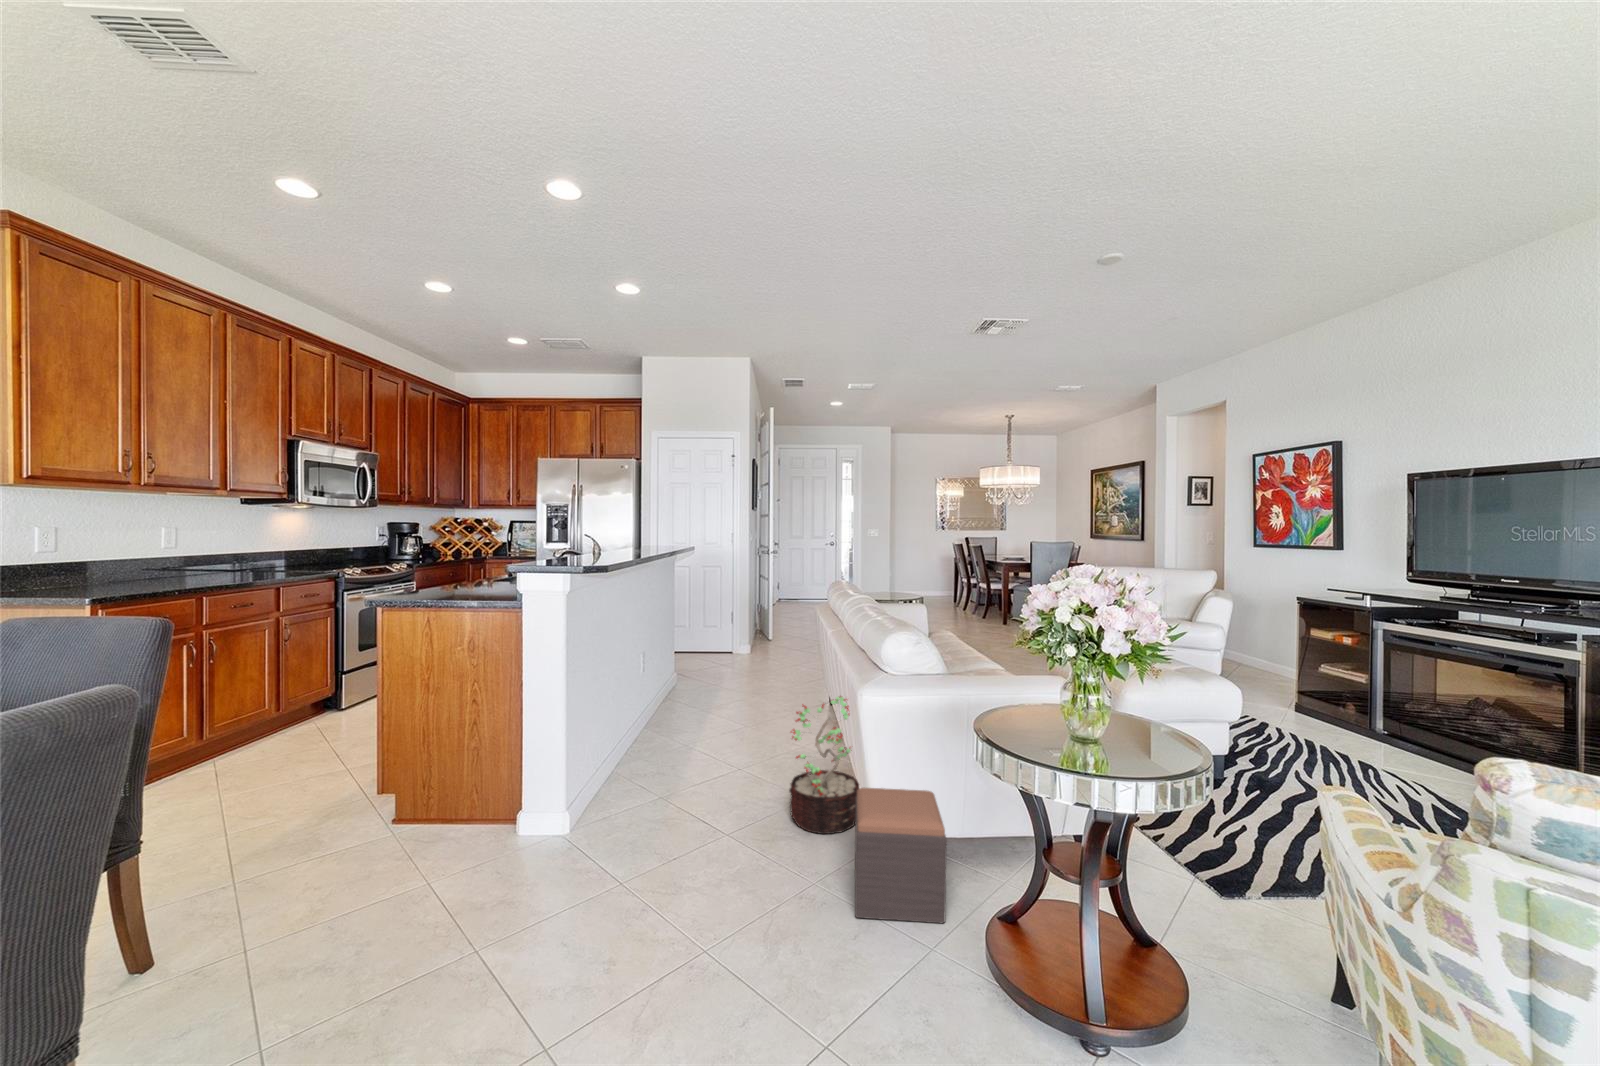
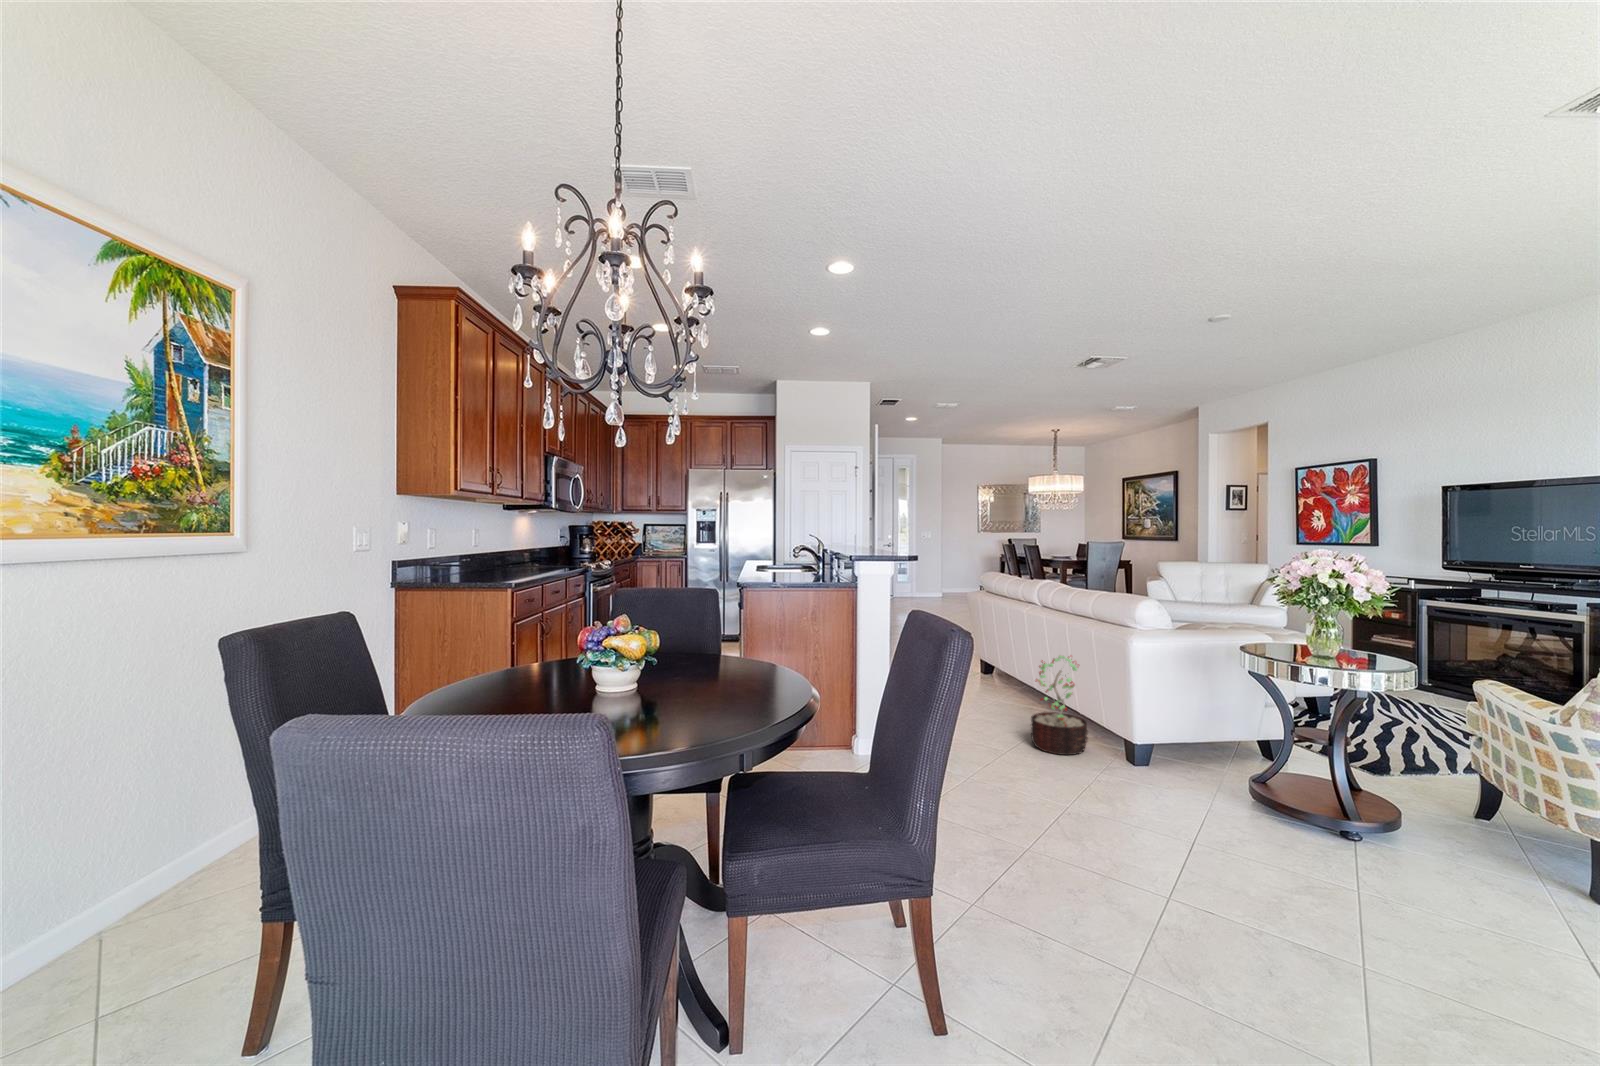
footstool: present [855,788,947,923] -> none [1114,713,1205,798]

